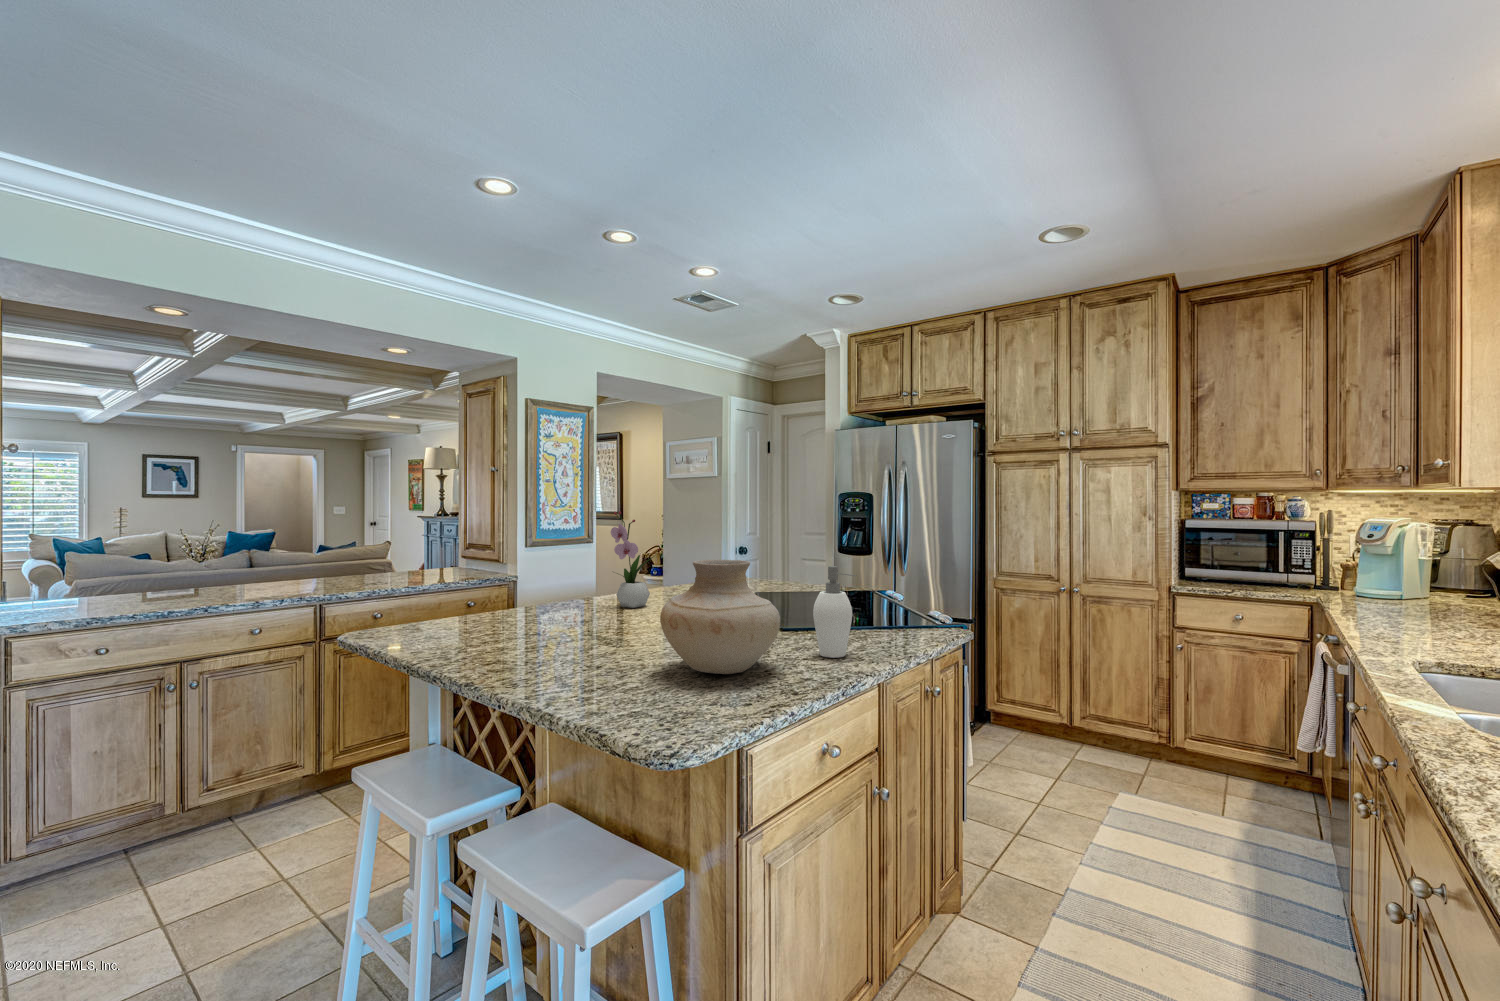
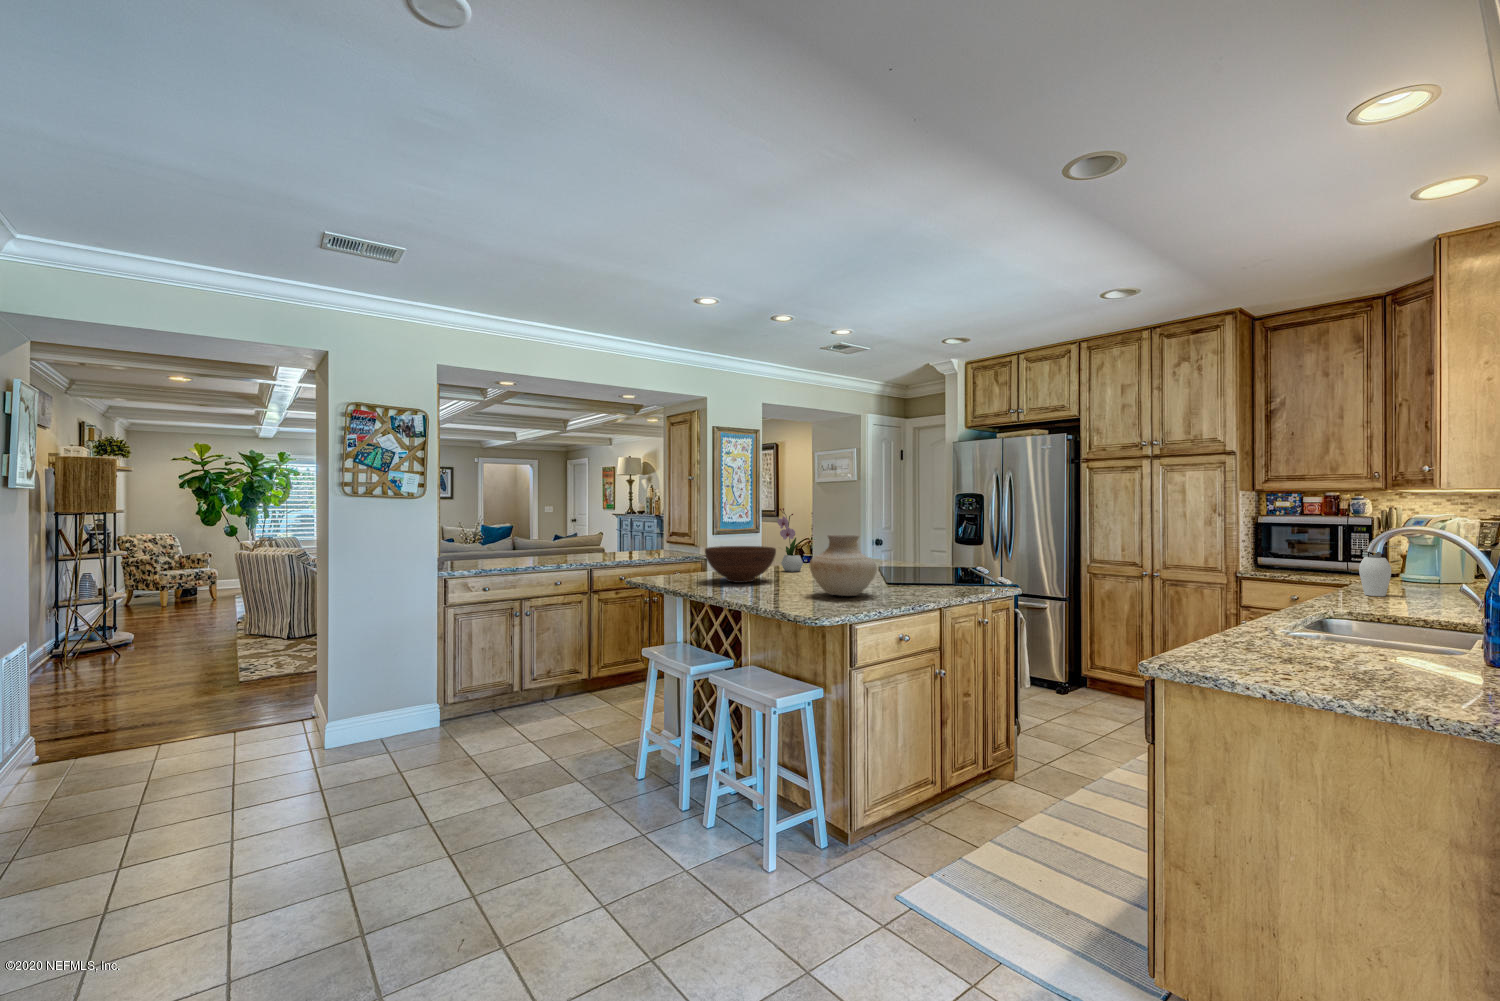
soap dispenser: present [813,566,856,658] -> present [1359,542,1398,596]
fruit bowl: none [479,573,605,639] -> present [705,546,776,583]

